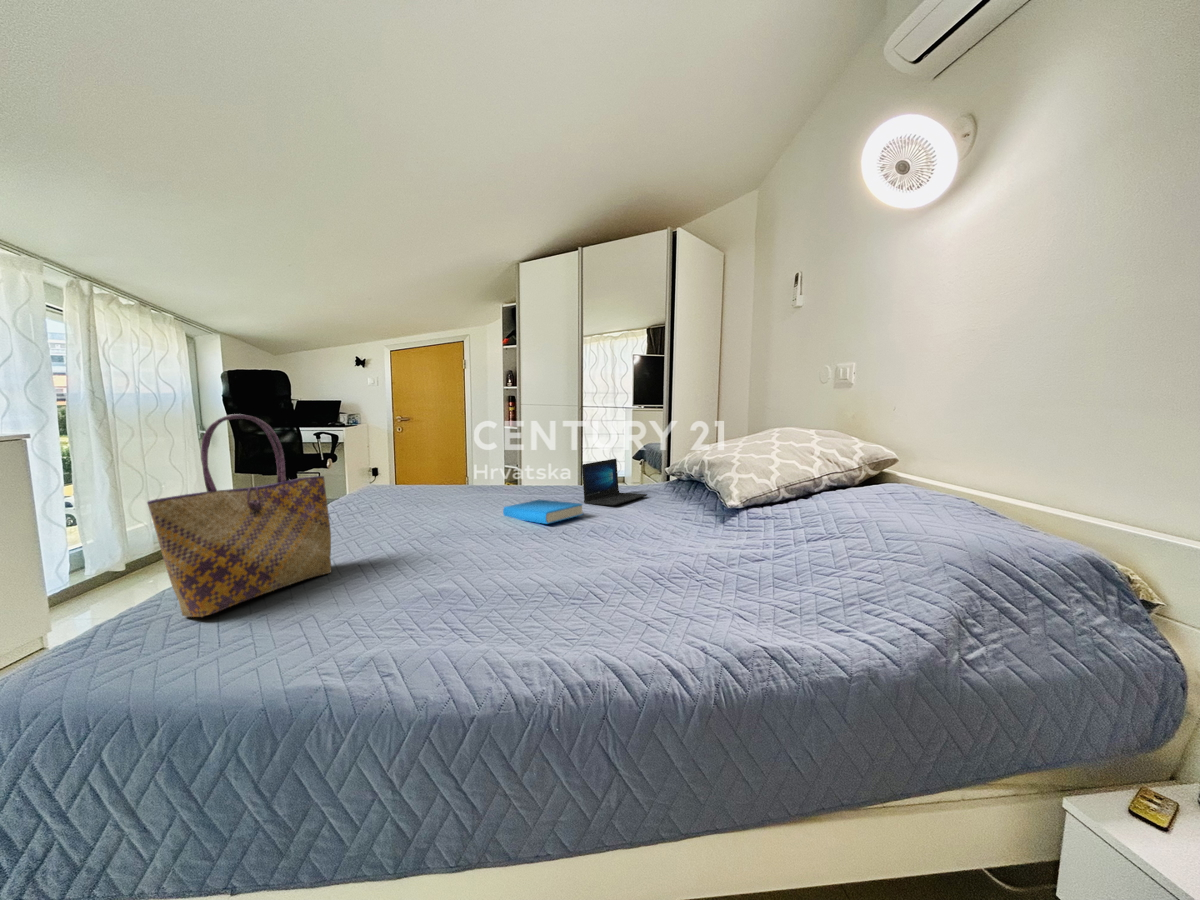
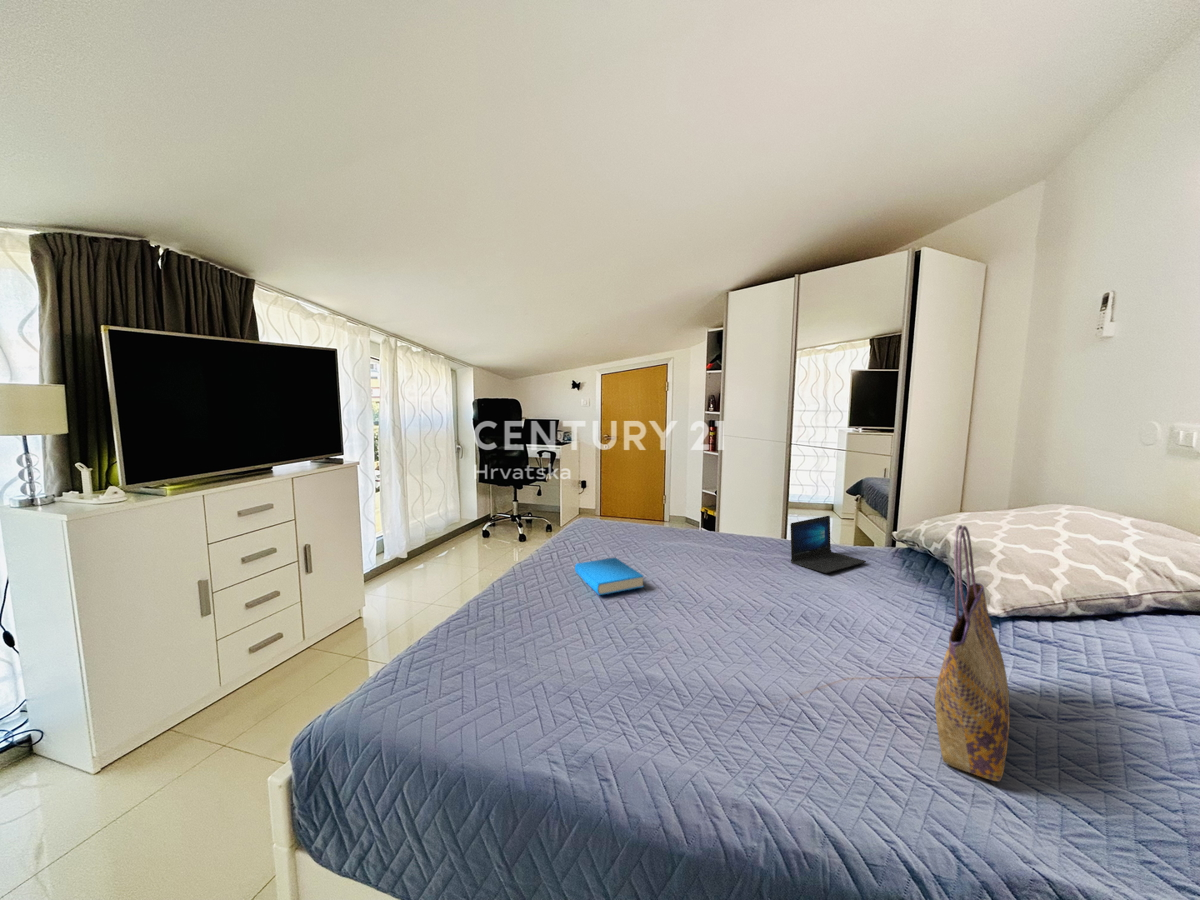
tote bag: present [147,414,331,617] -> present [935,525,1010,781]
book: present [503,499,583,524] -> present [575,558,644,595]

